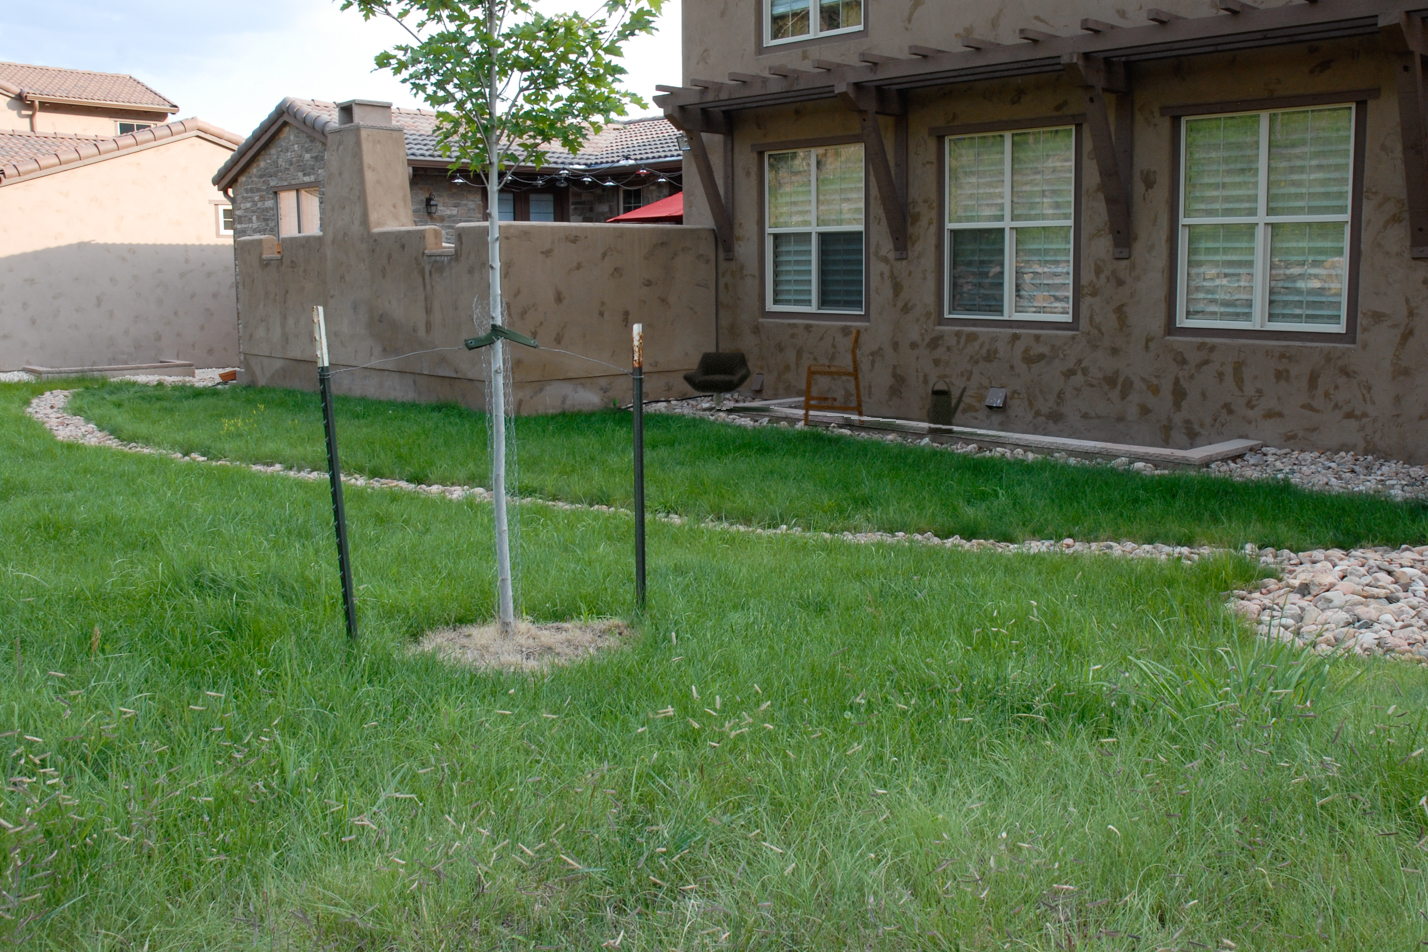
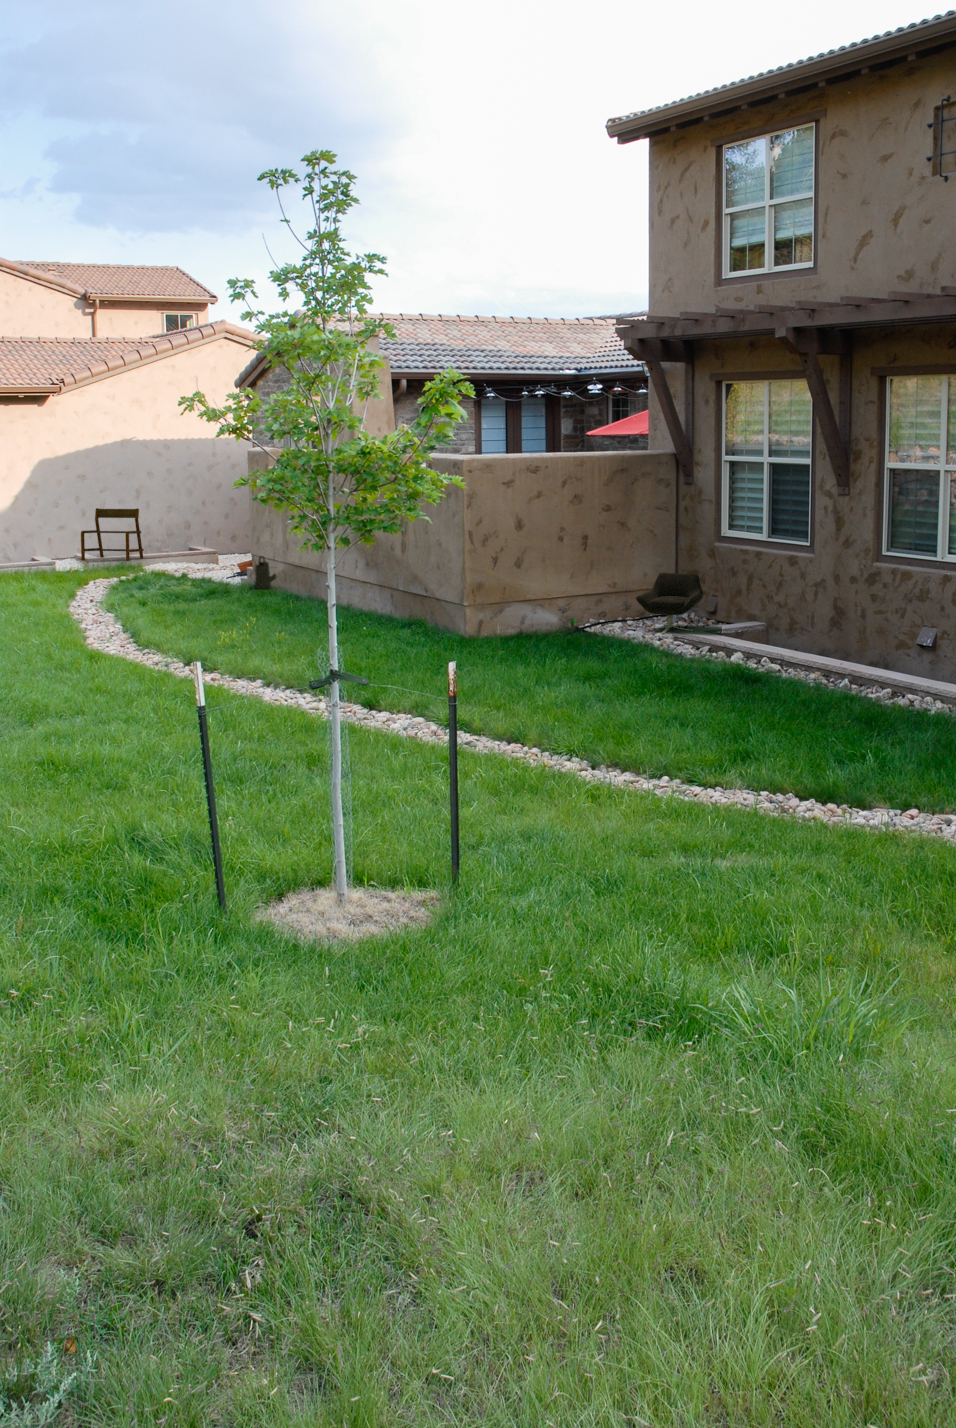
bench: present [803,328,864,425] -> present [81,508,144,561]
watering can: present [927,380,967,433] -> present [255,556,276,589]

